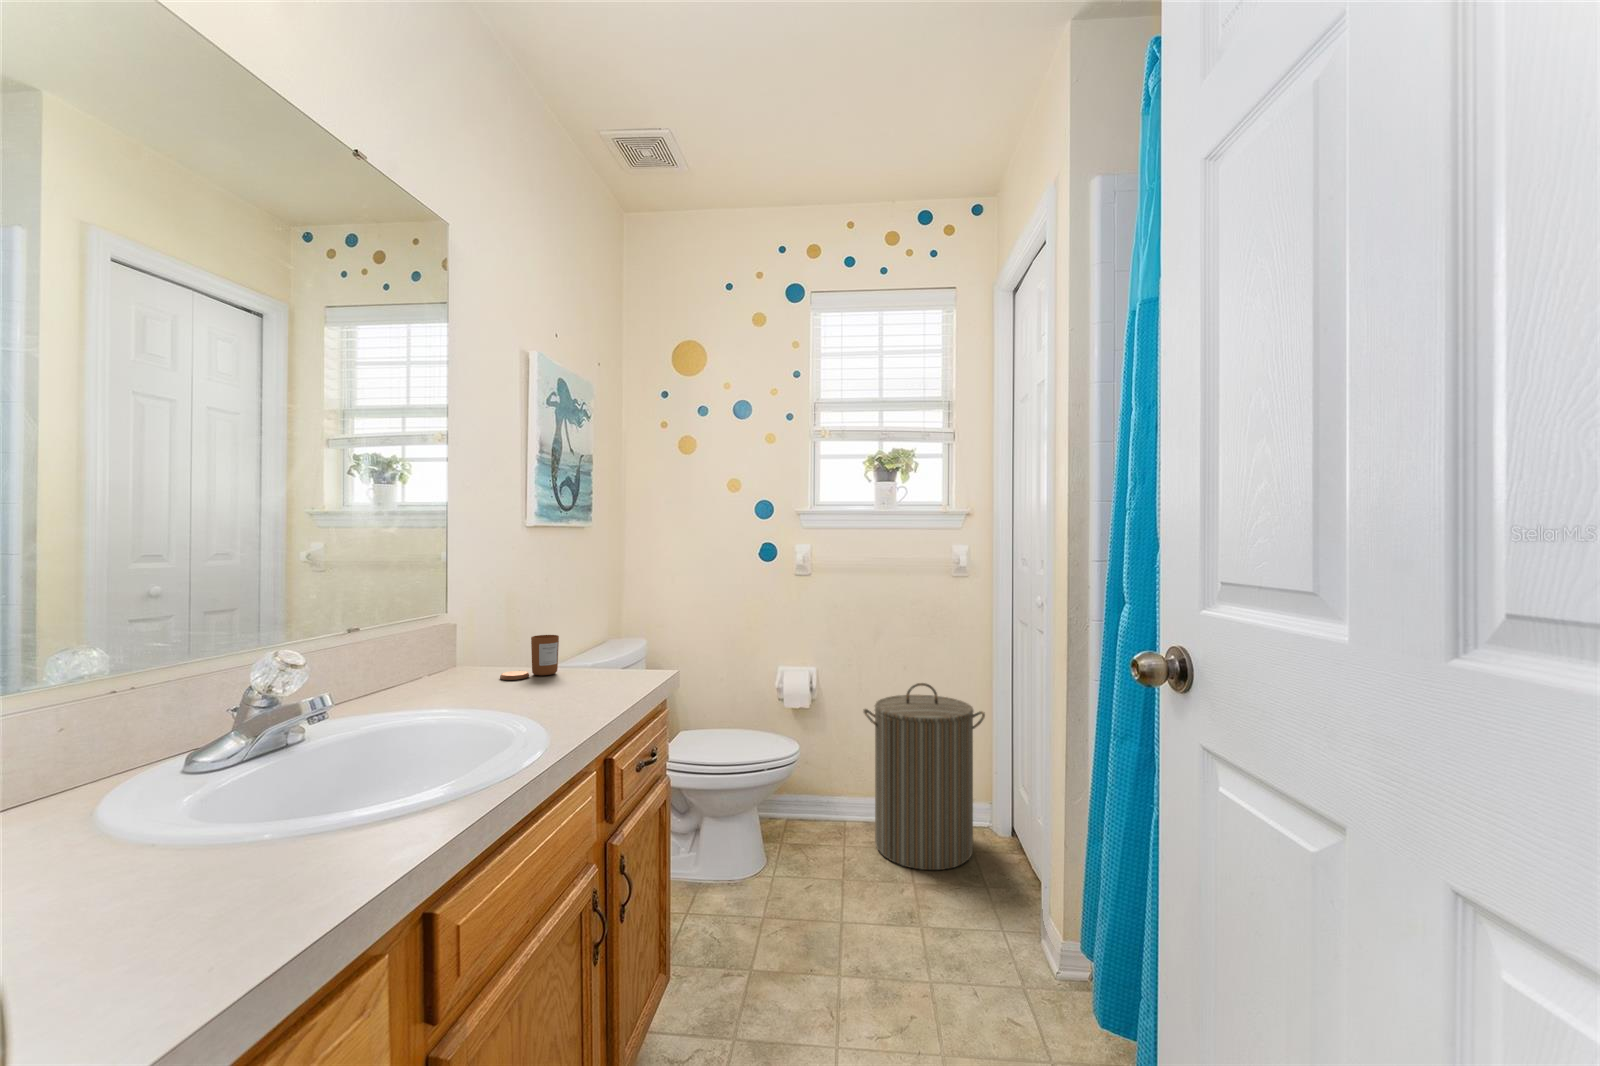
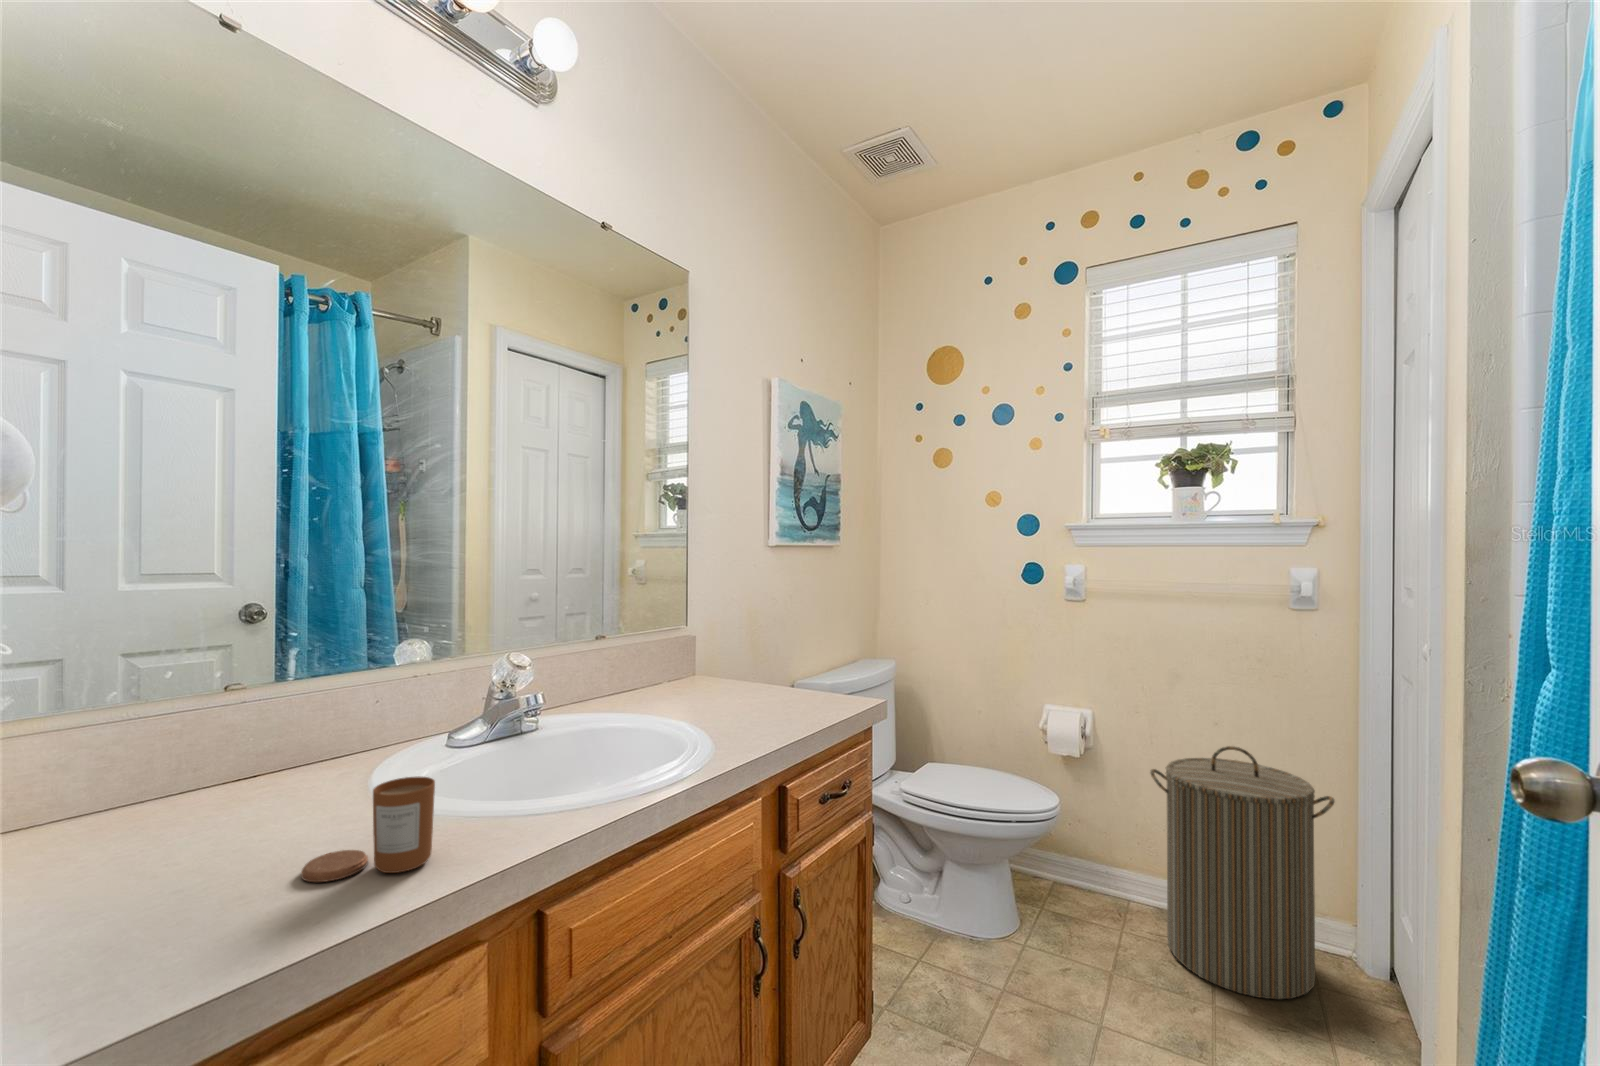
candle: present [500,635,559,680] -> present [301,776,435,882]

